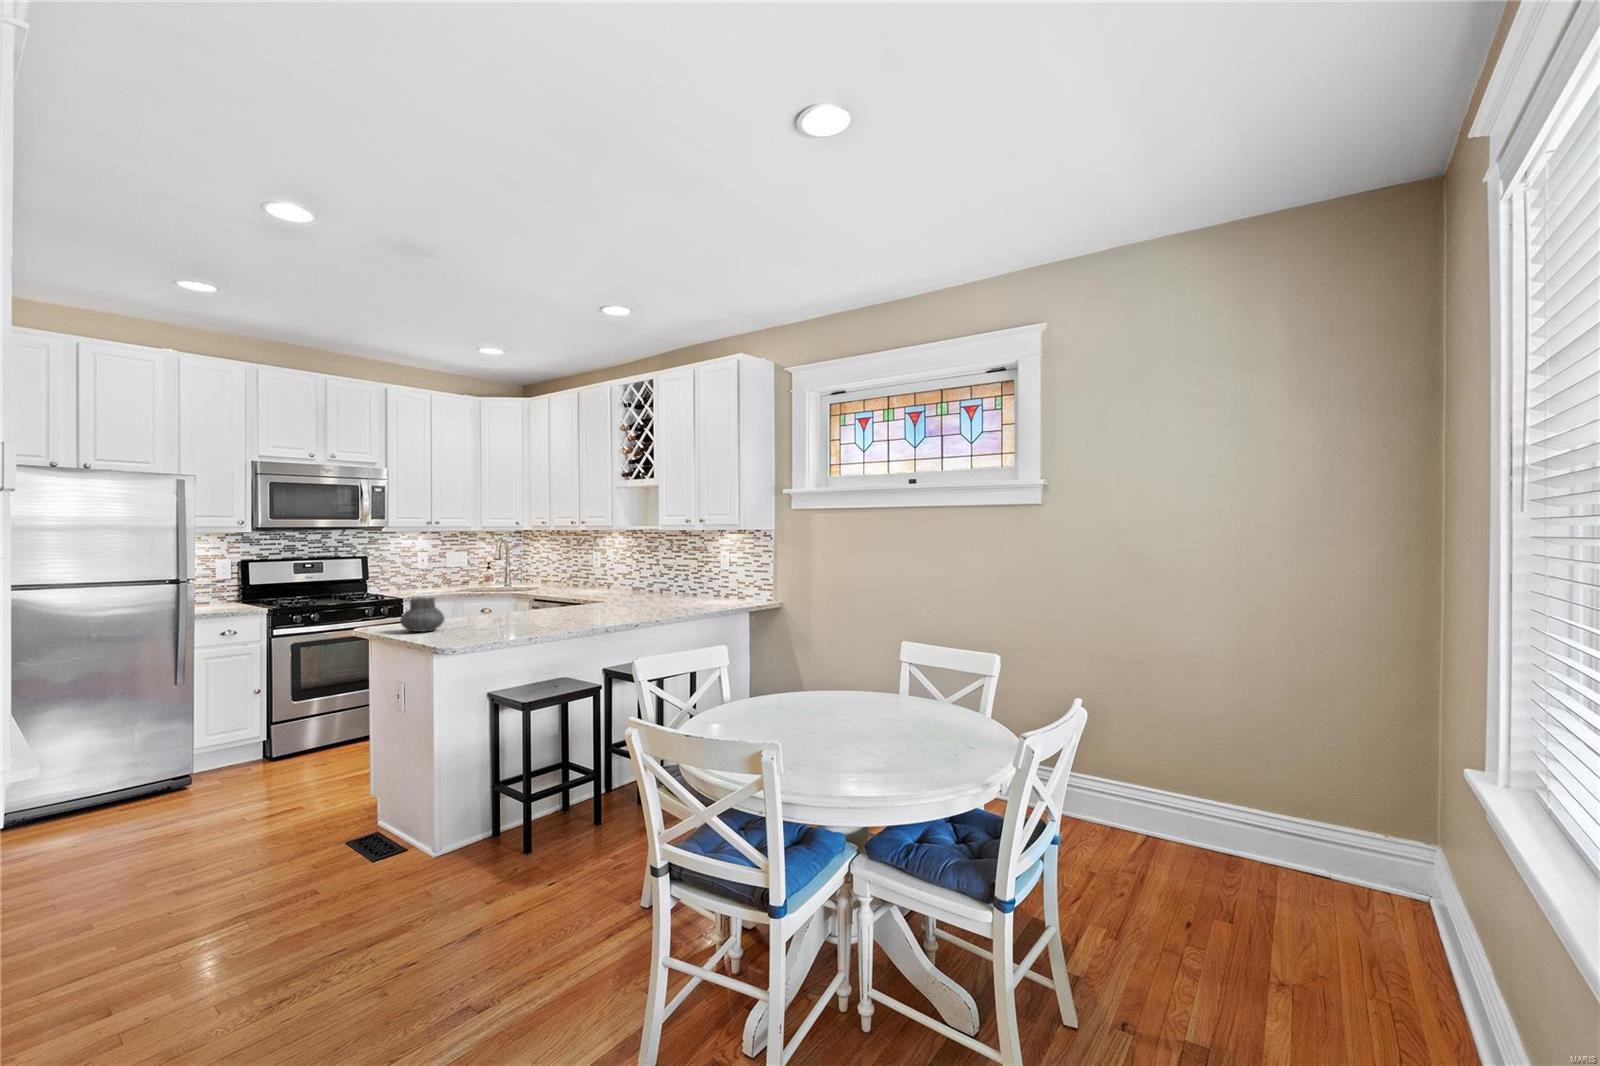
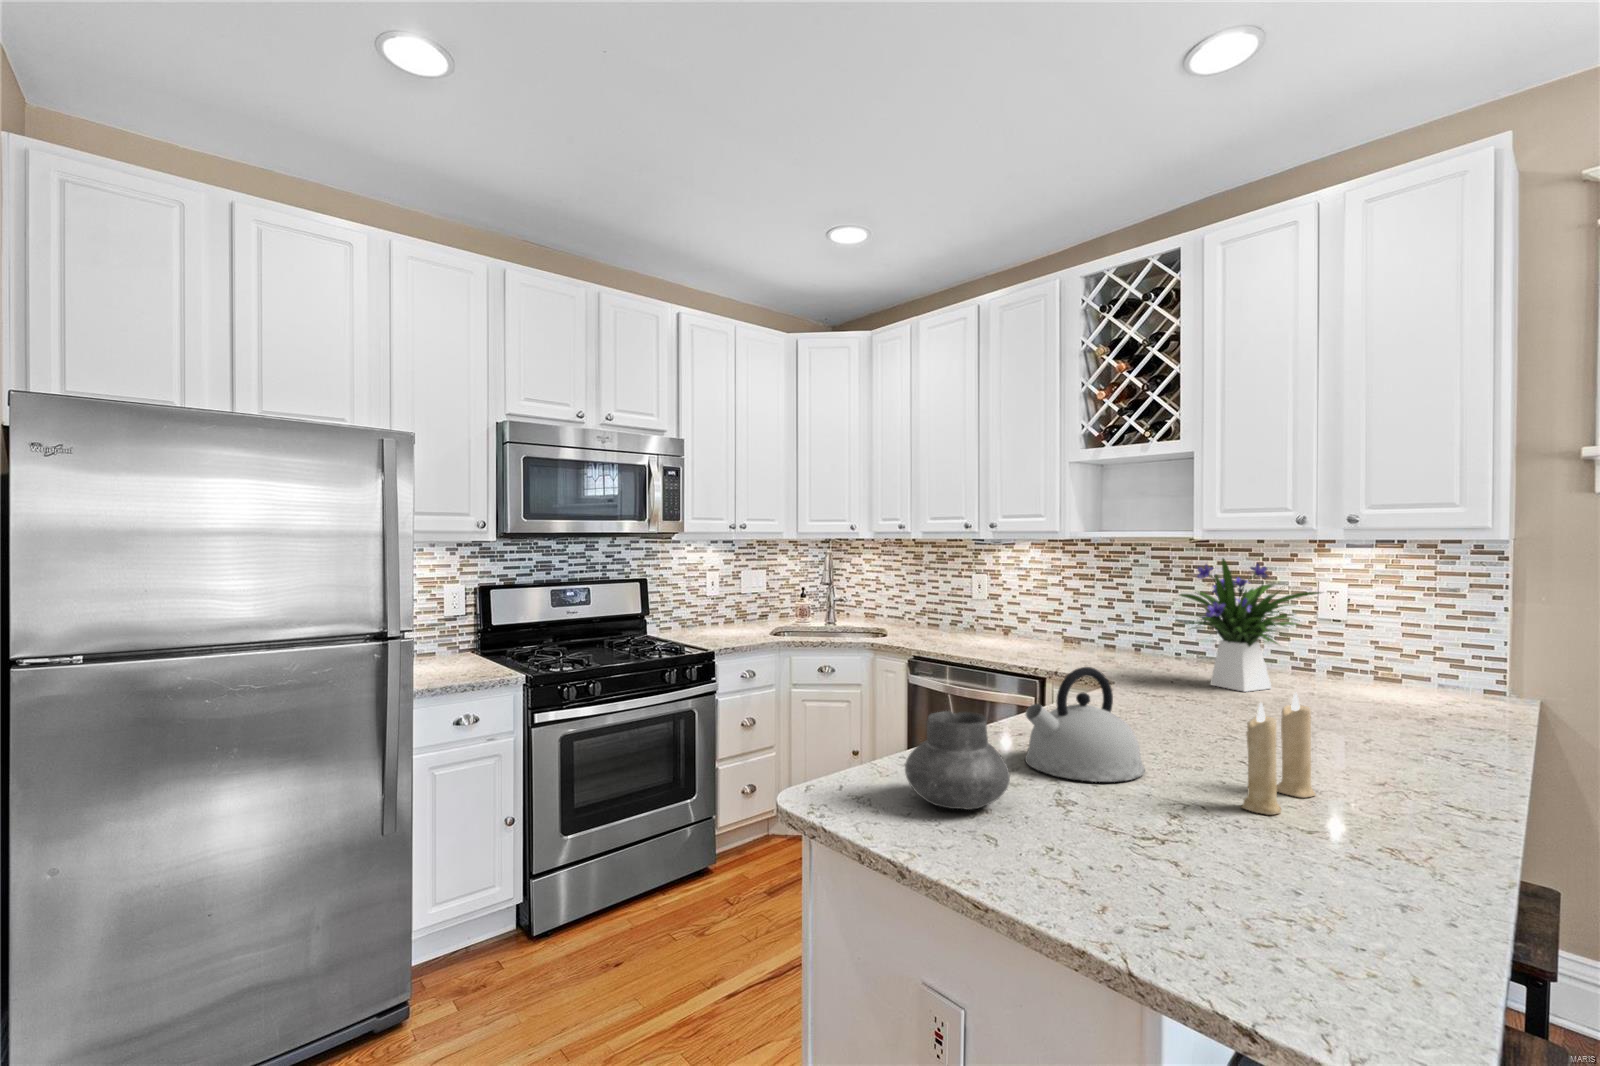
flower arrangement: none [626,539,687,604] -> present [1180,558,1321,692]
kettle: none [472,583,526,626] -> present [1025,667,1145,782]
candle: none [531,586,573,629] -> present [1241,693,1315,815]

